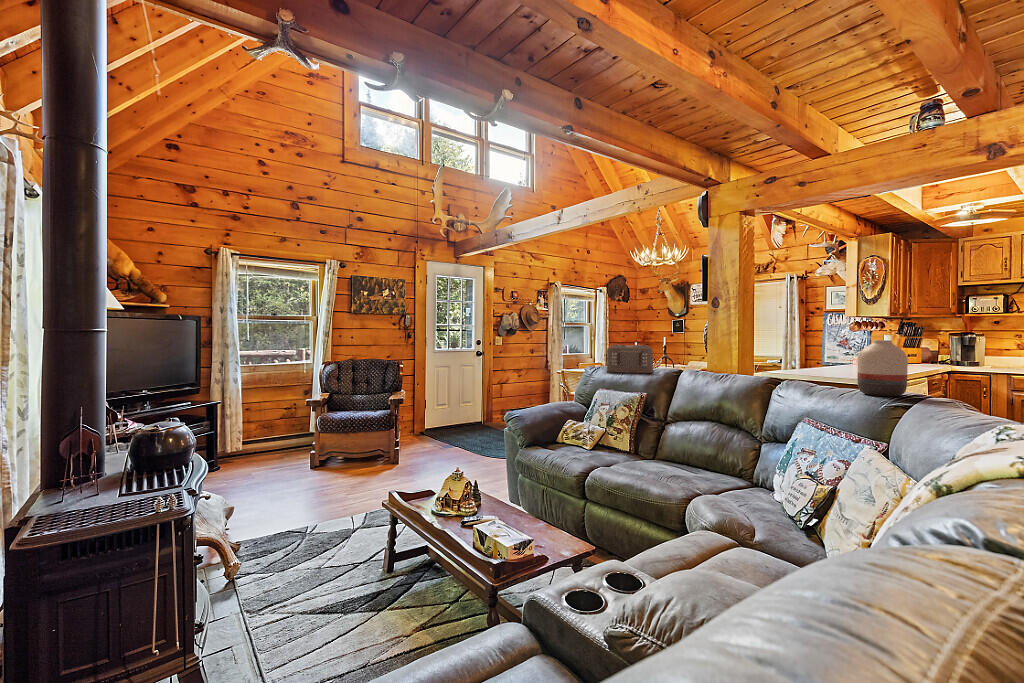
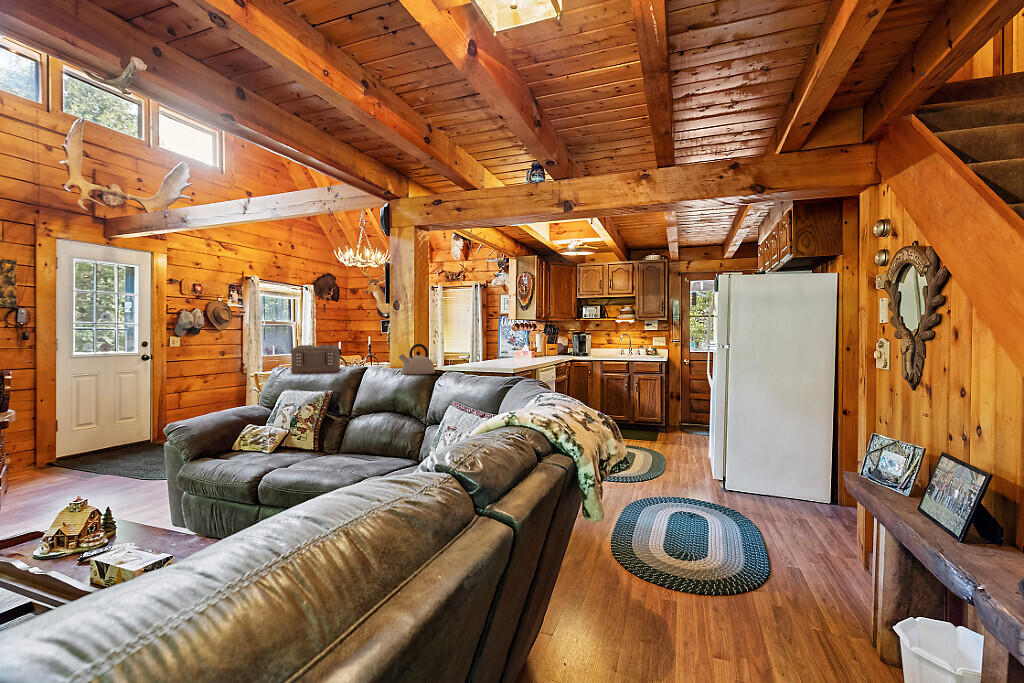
vase: present [857,340,908,396] -> none [484,339,513,380]
kettle: none [726,345,772,381] -> present [399,344,435,374]

